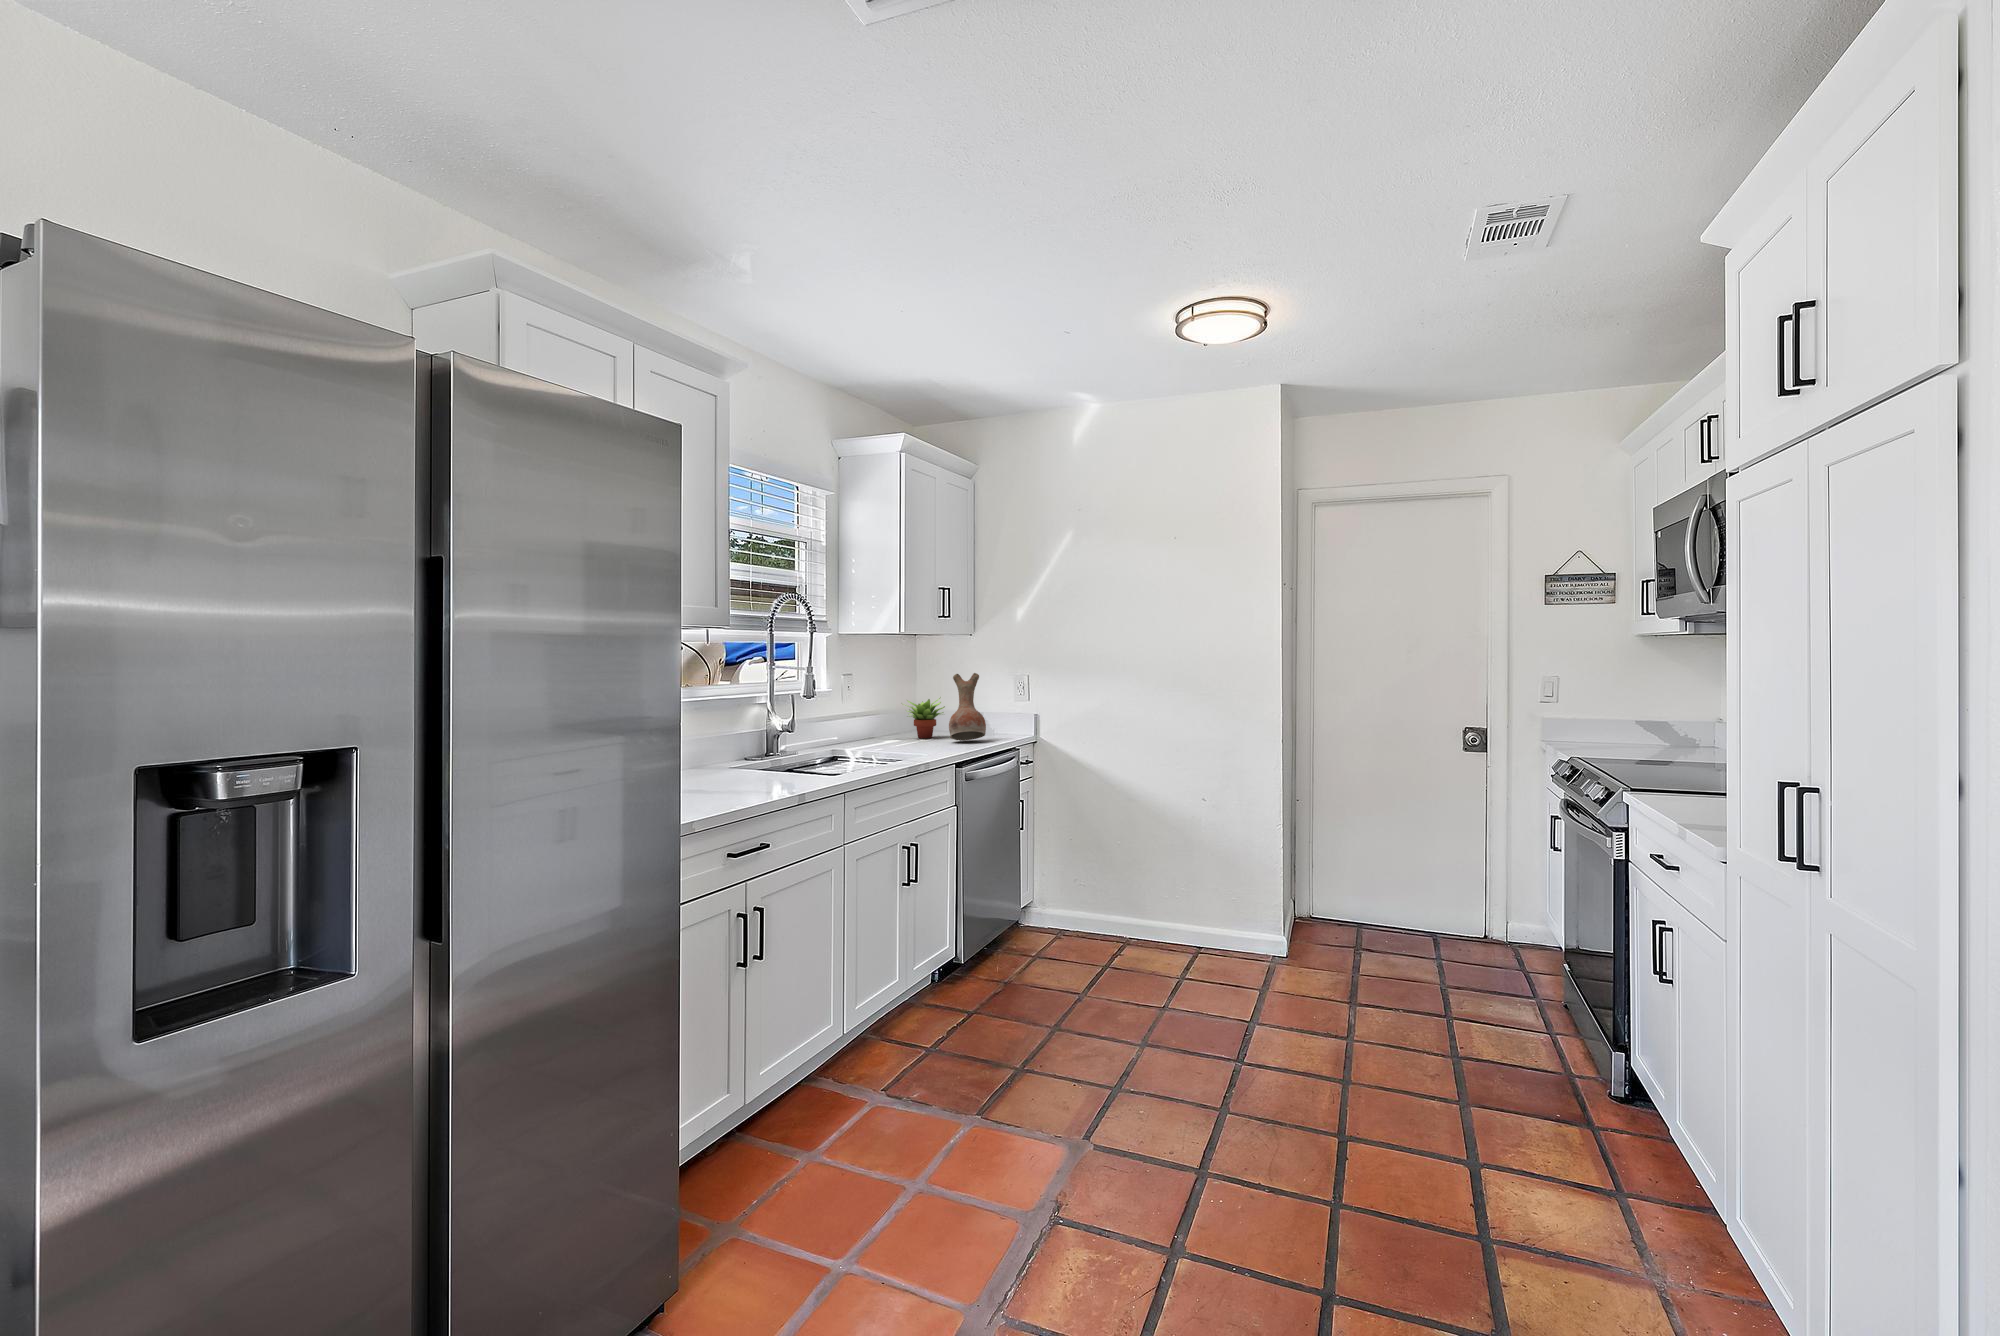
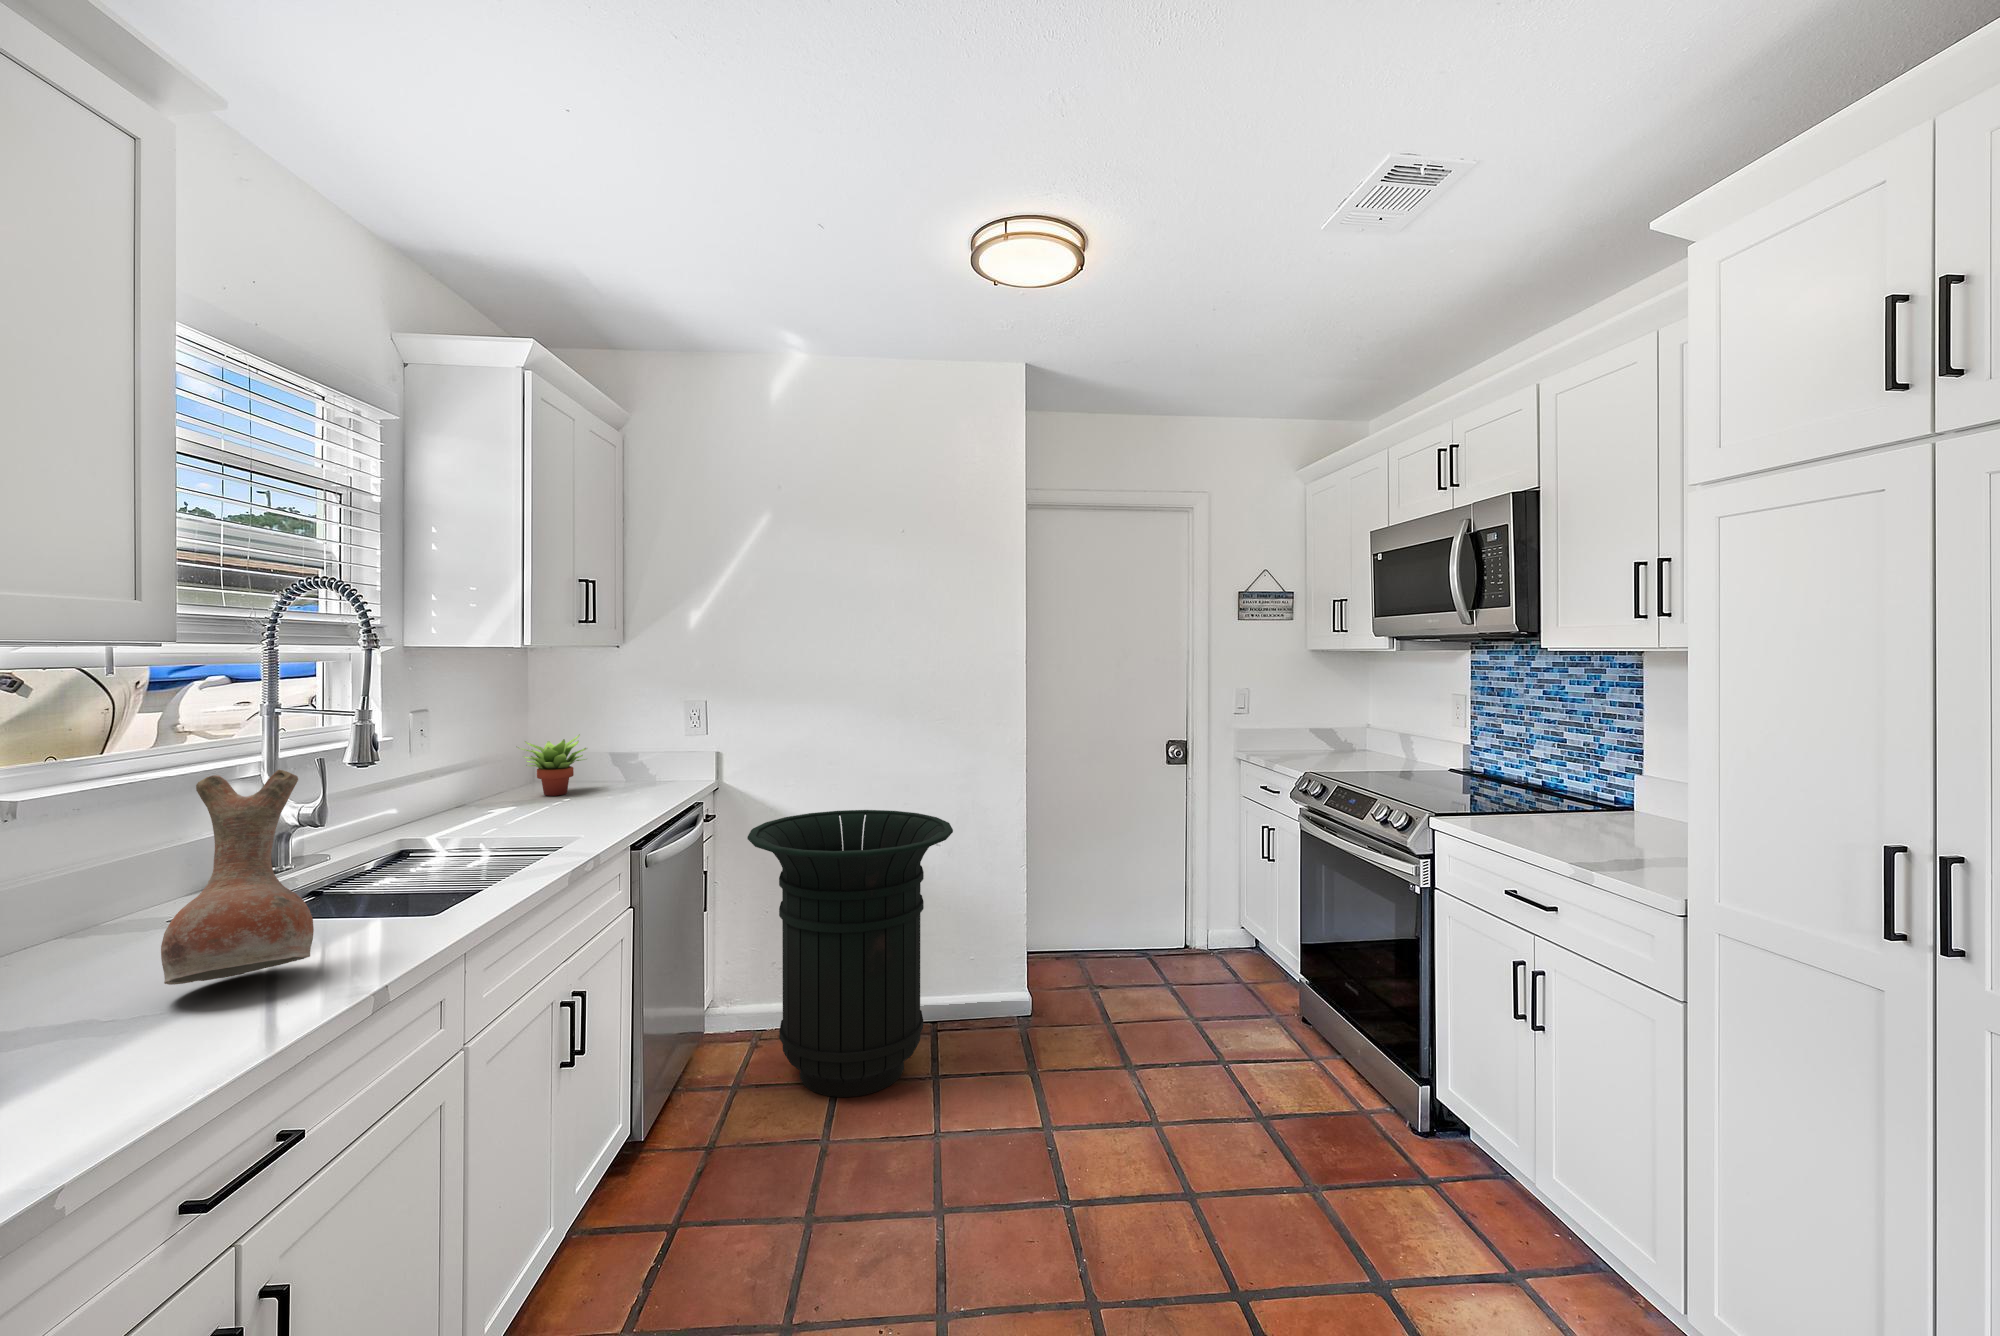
vase: present [949,673,986,741] -> present [161,770,314,985]
trash can: none [1043,765,1202,978] -> present [747,810,953,1097]

